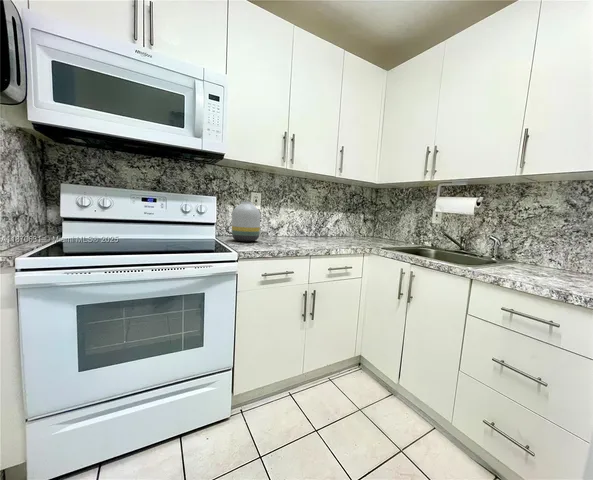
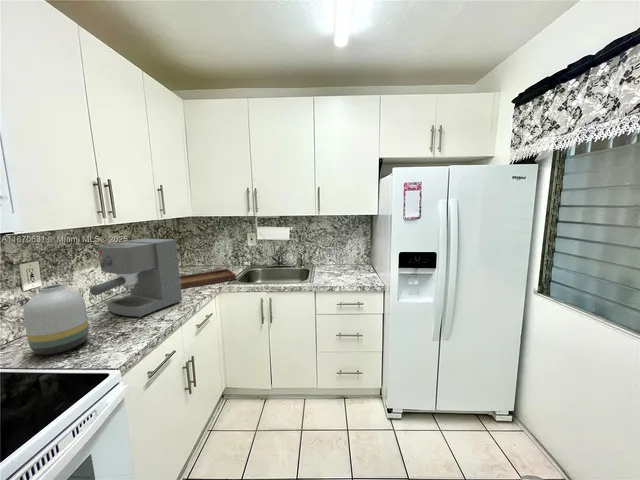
coffee maker: none [271,189,333,245] -> present [90,239,182,318]
tray: none [338,225,399,248] -> present [180,261,236,289]

